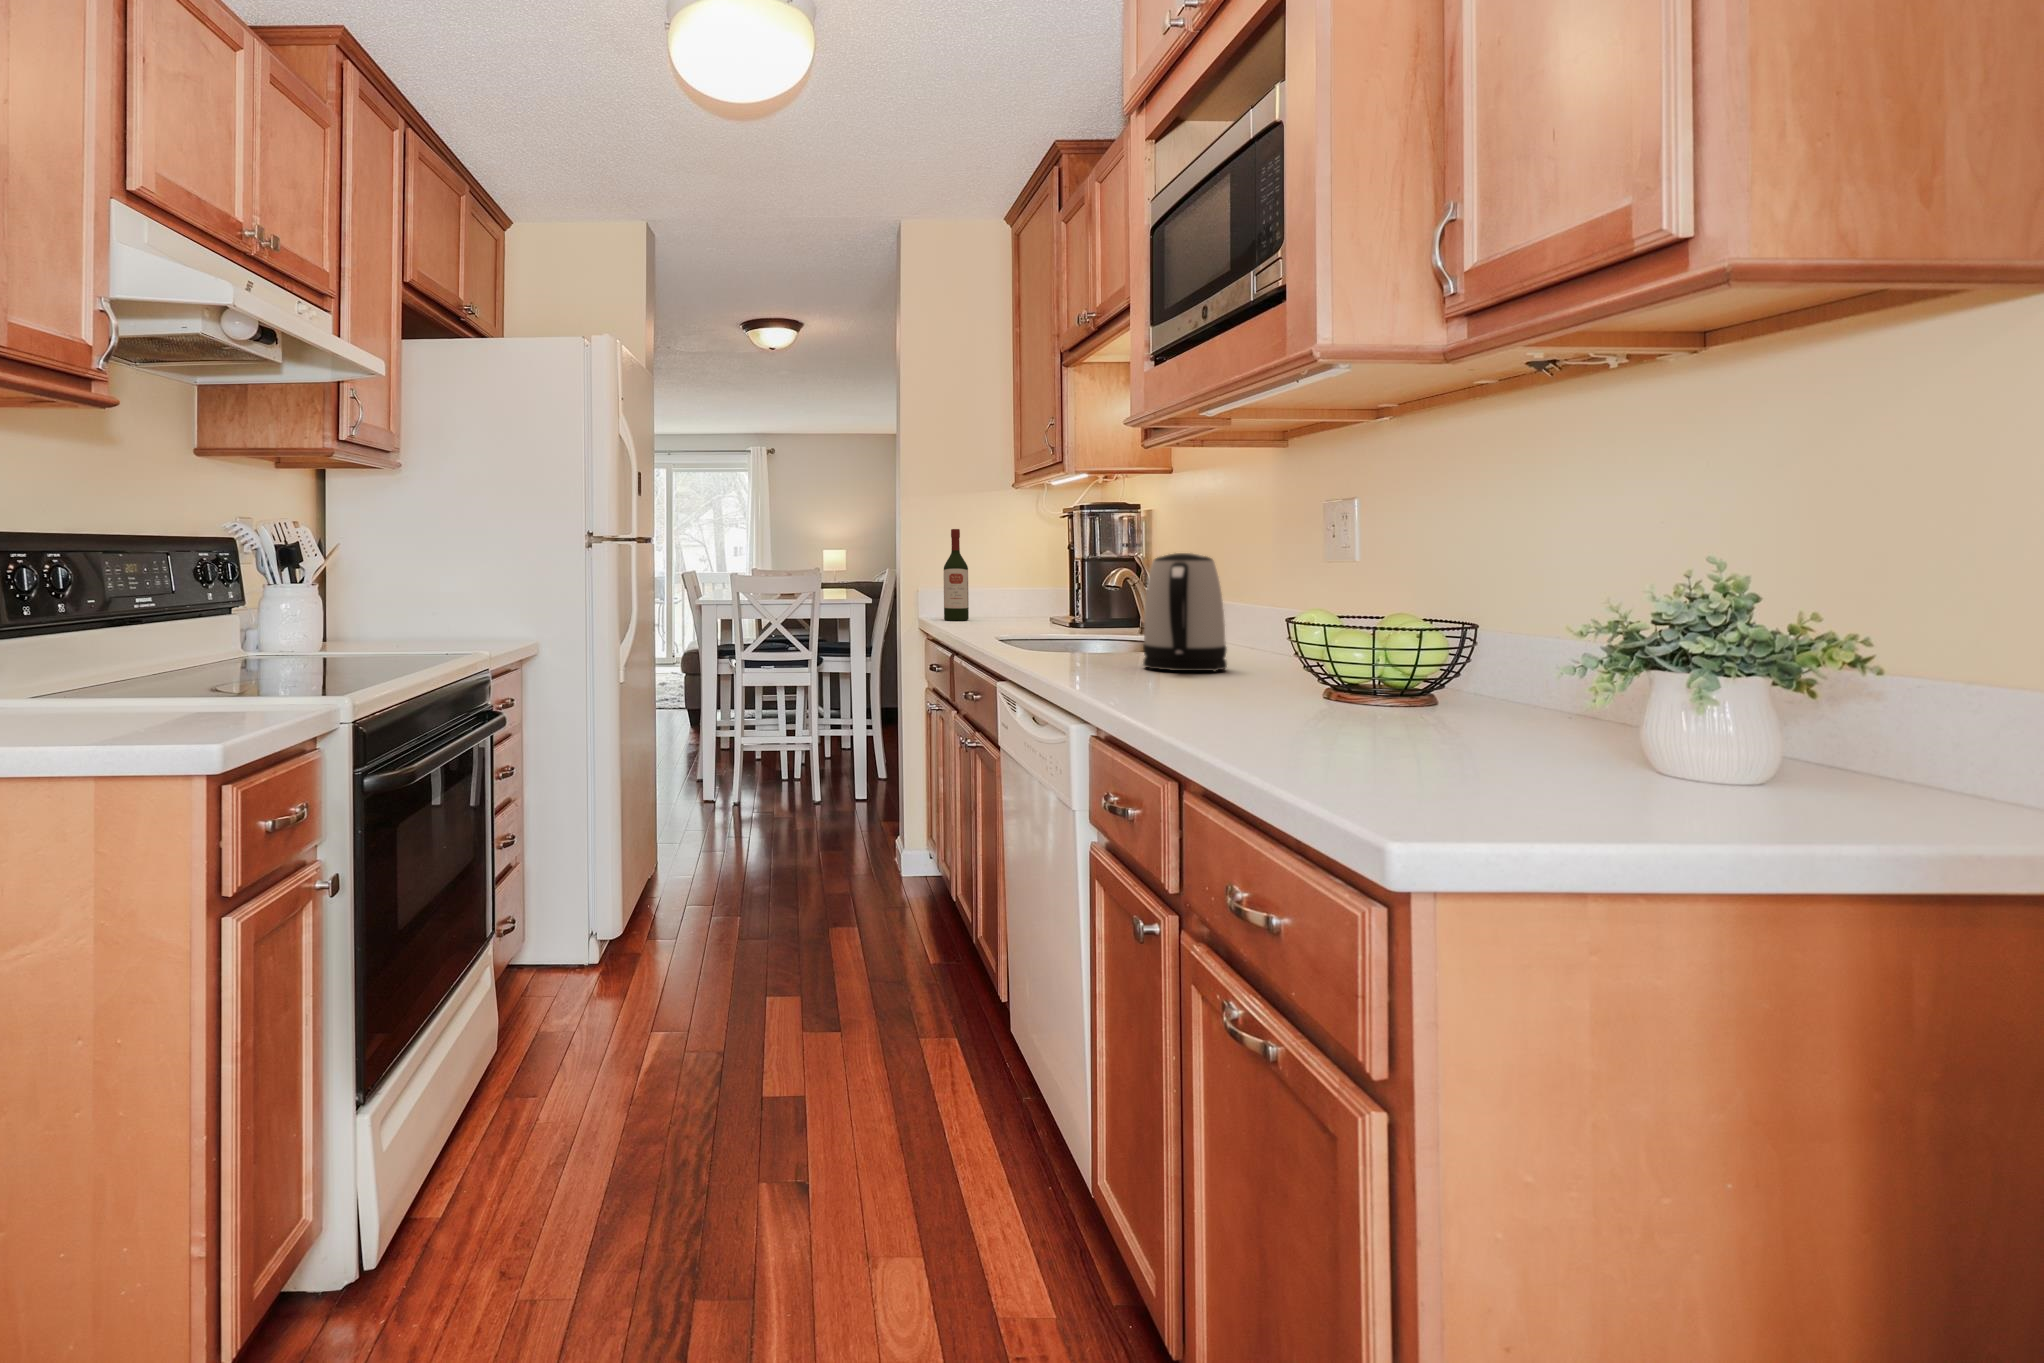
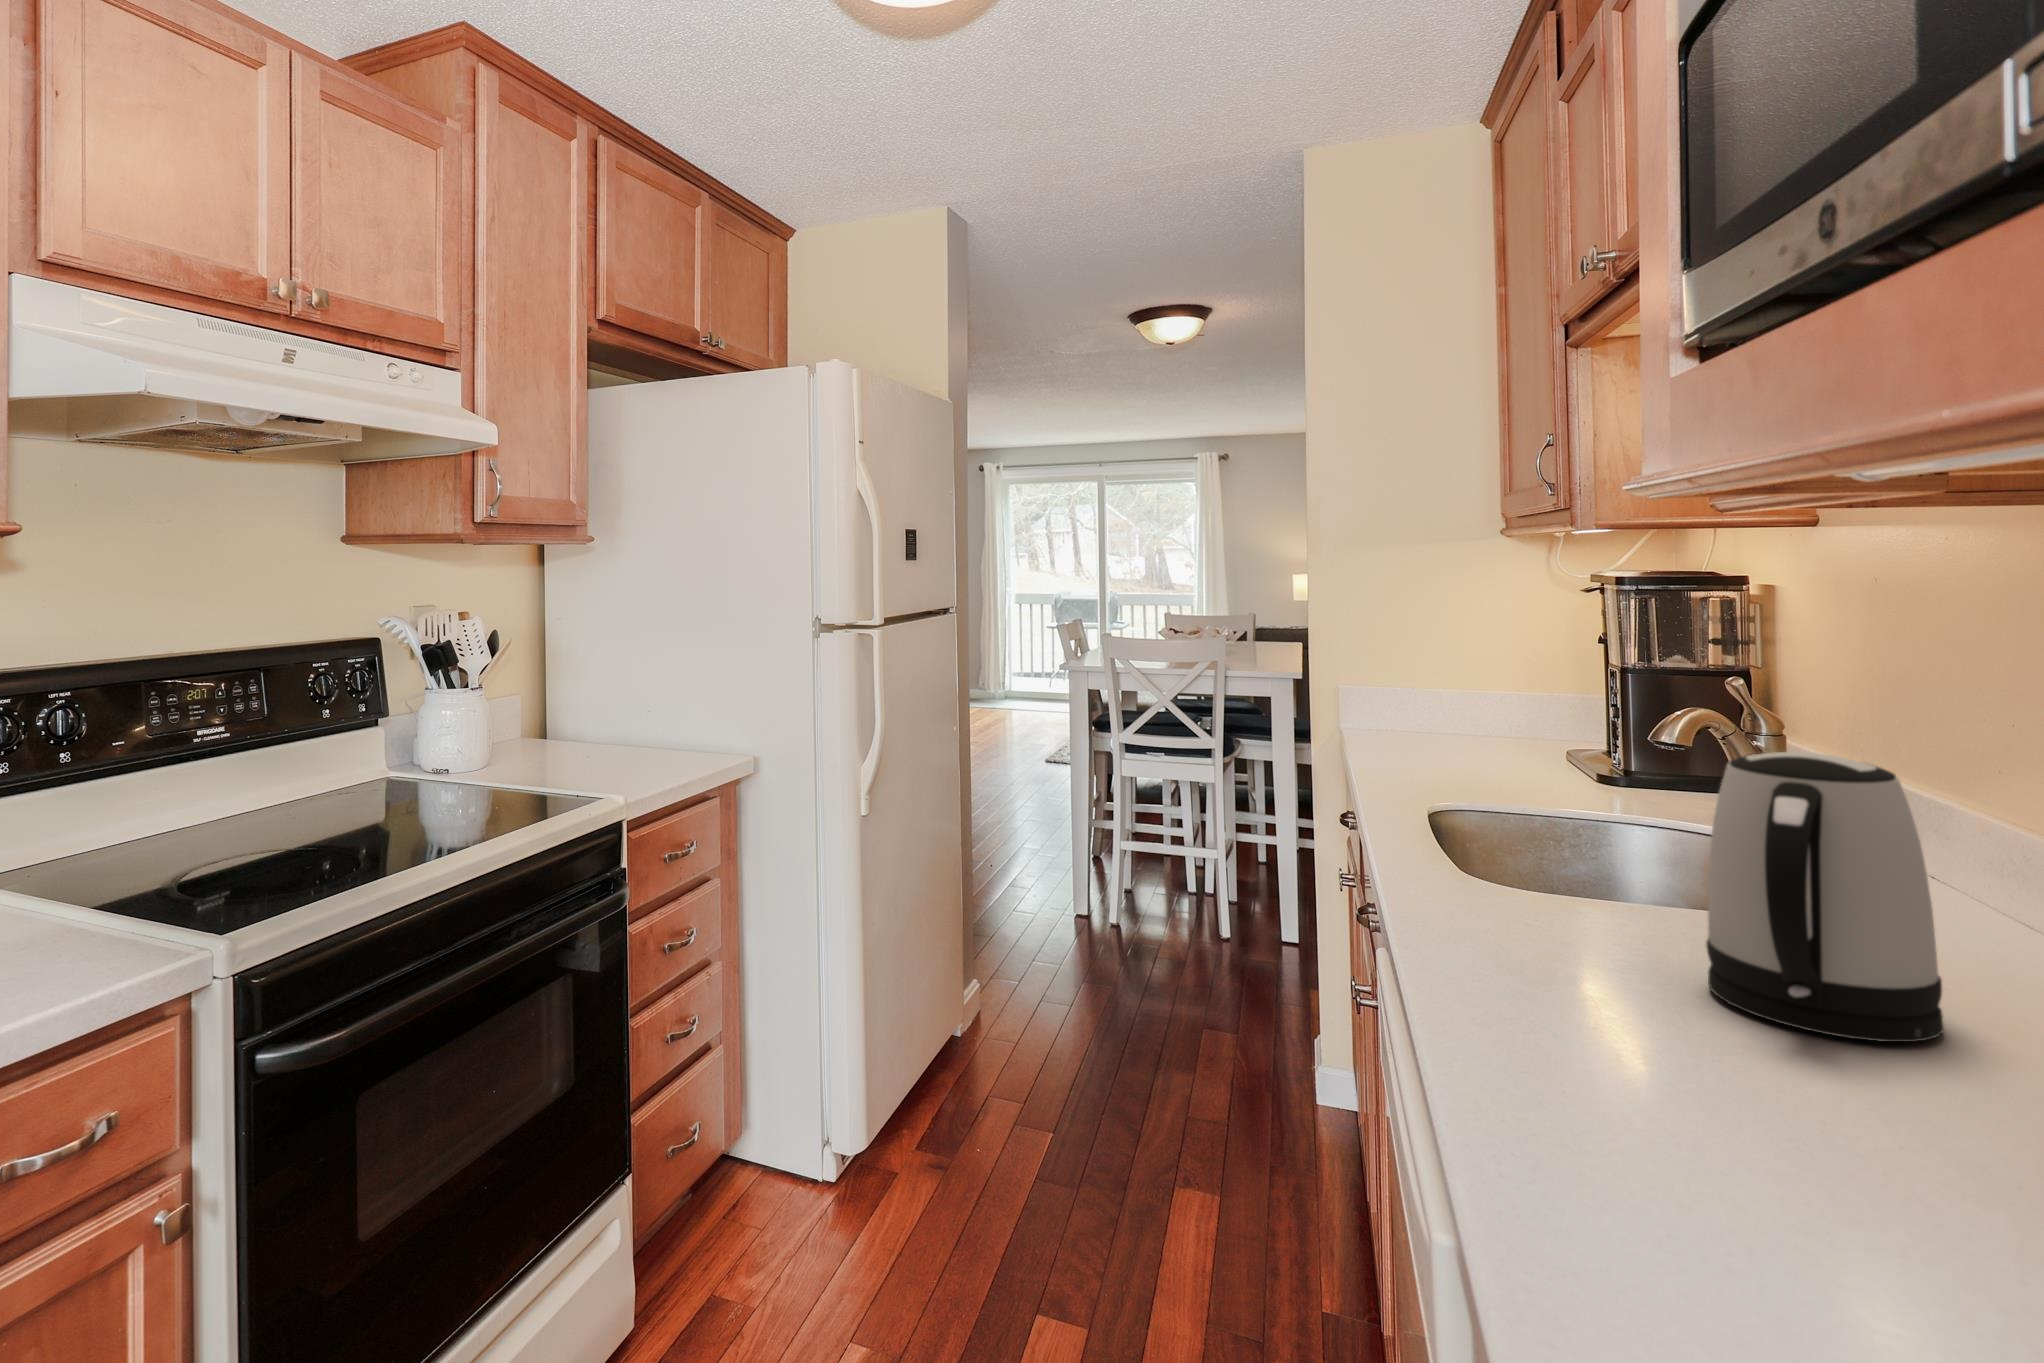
wine bottle: present [944,529,969,620] -> none [1385,598,1428,736]

